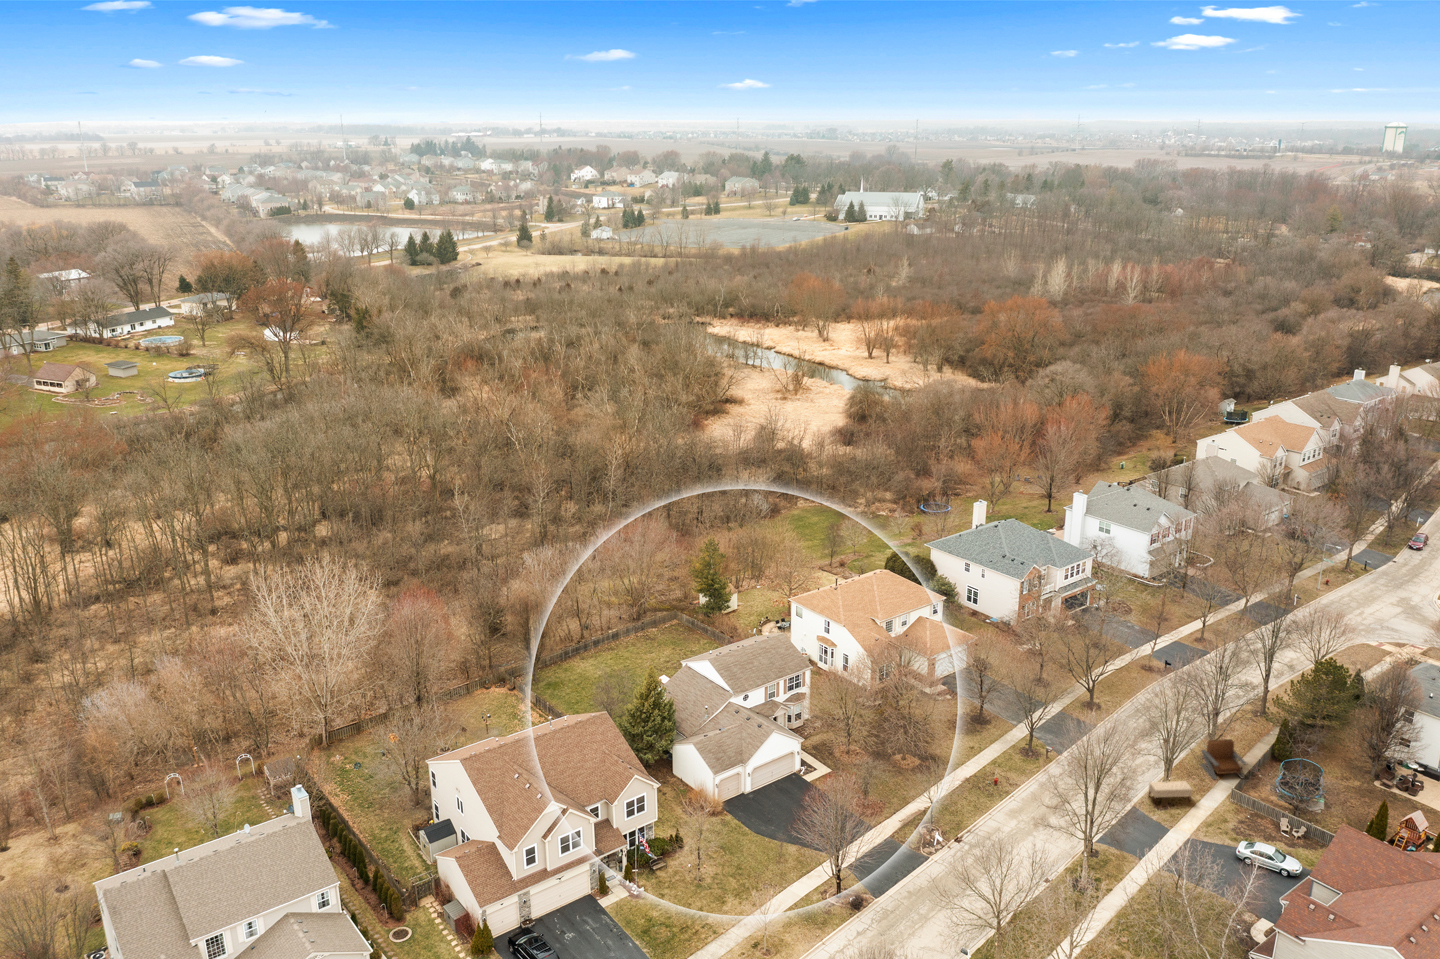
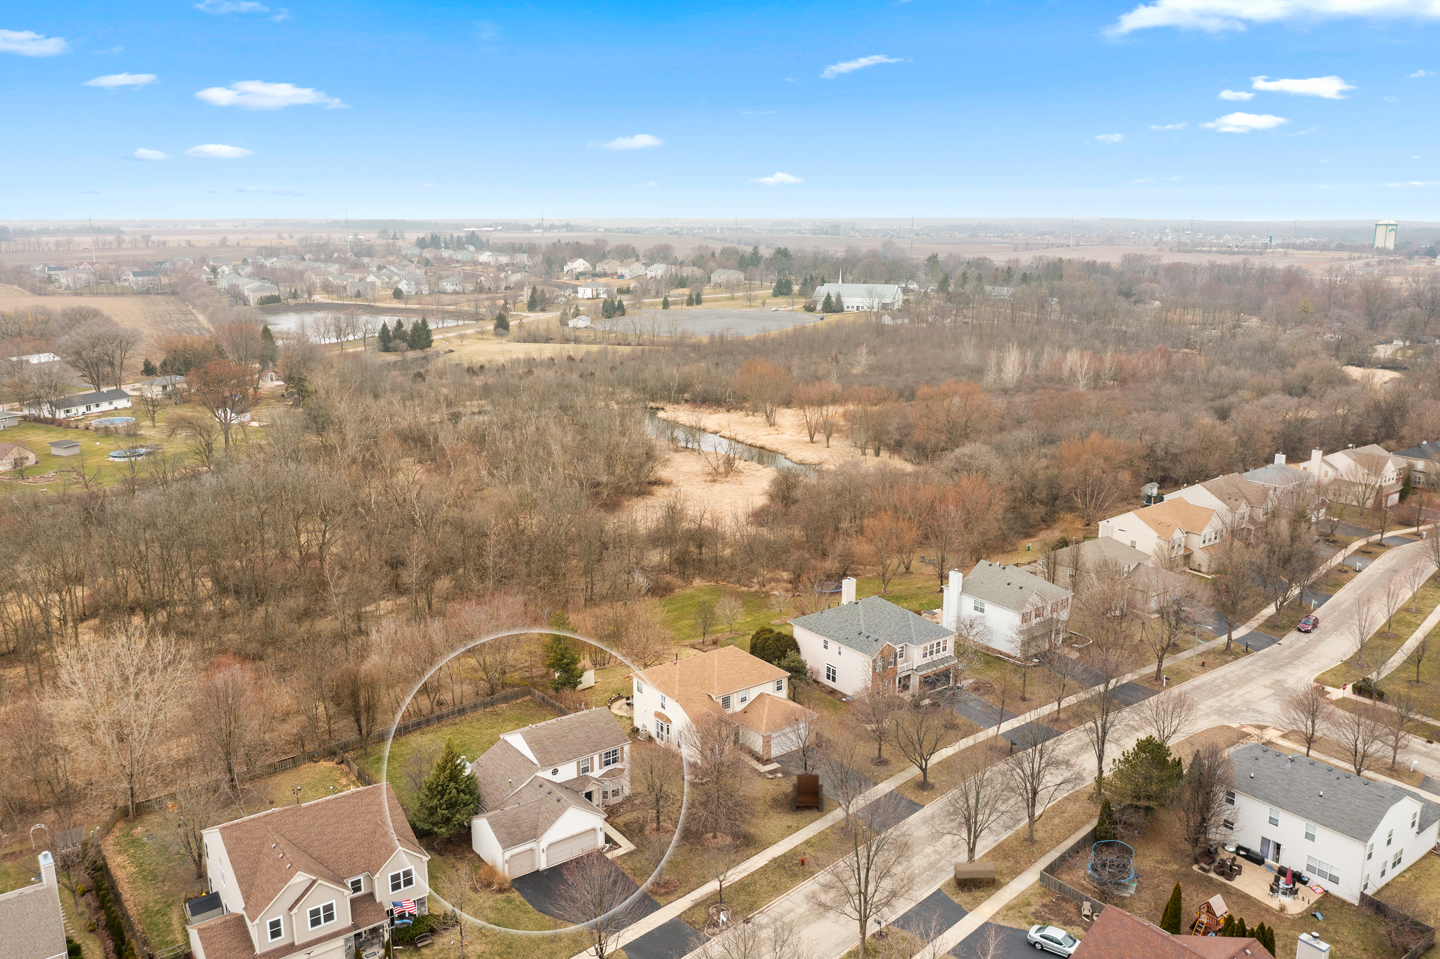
lounge chair: present [1201,739,1247,780] -> present [792,774,823,812]

